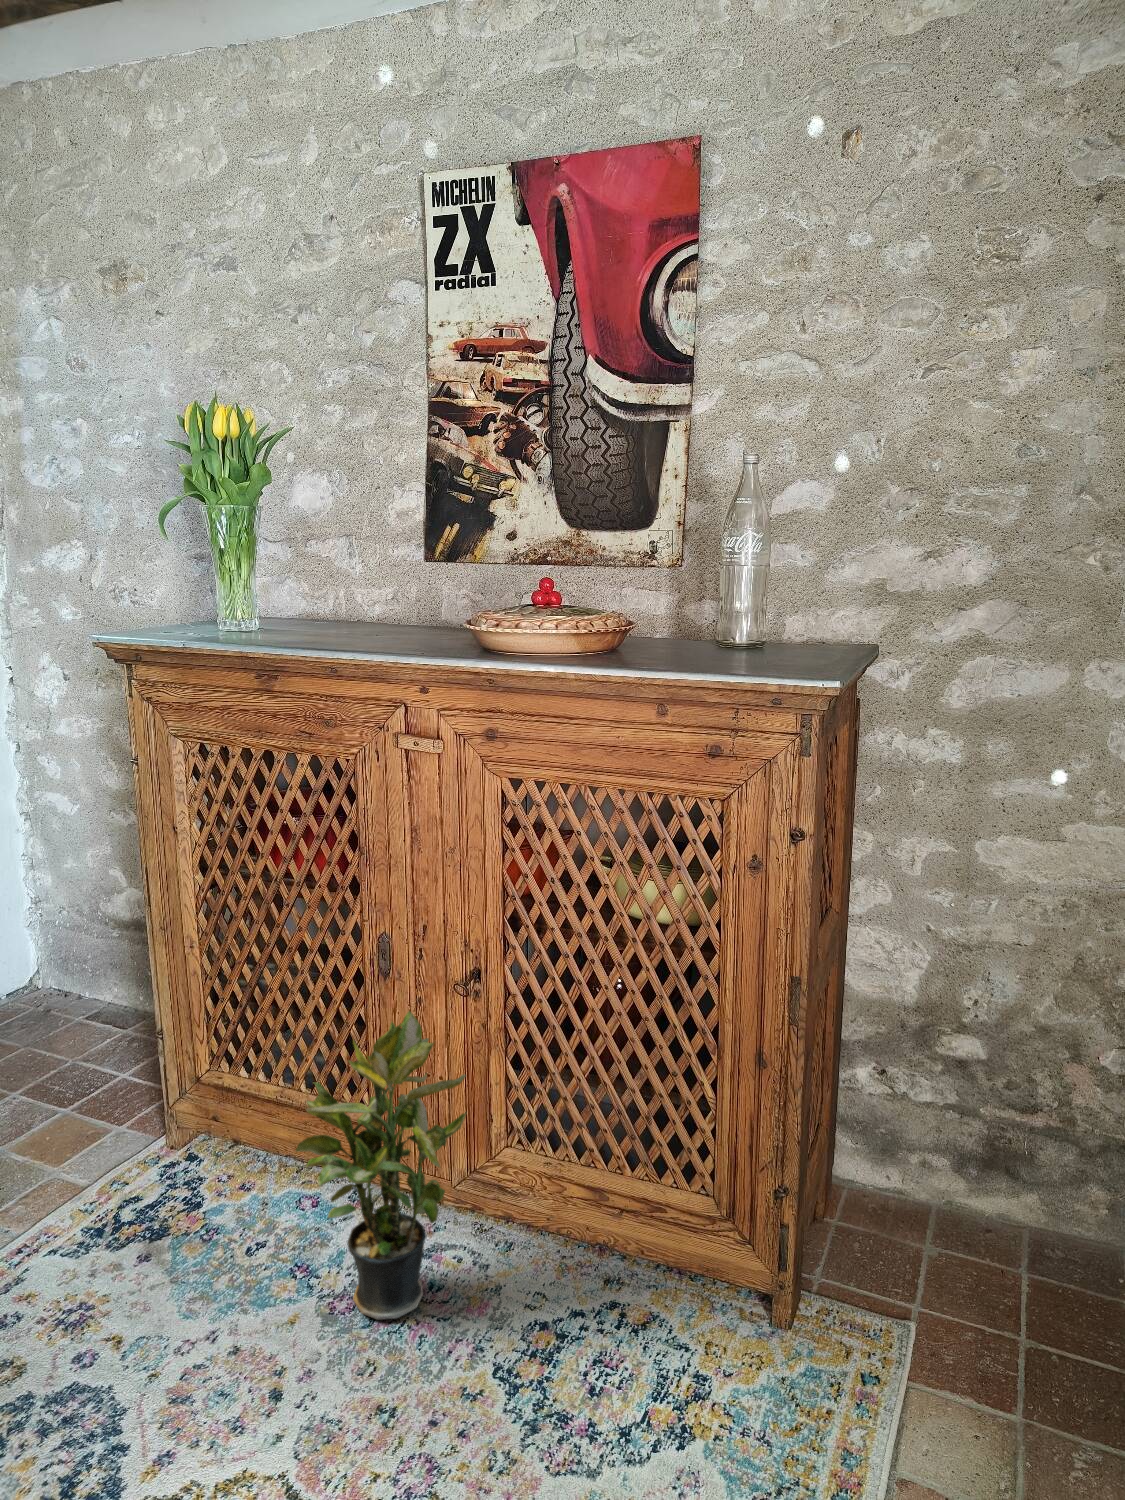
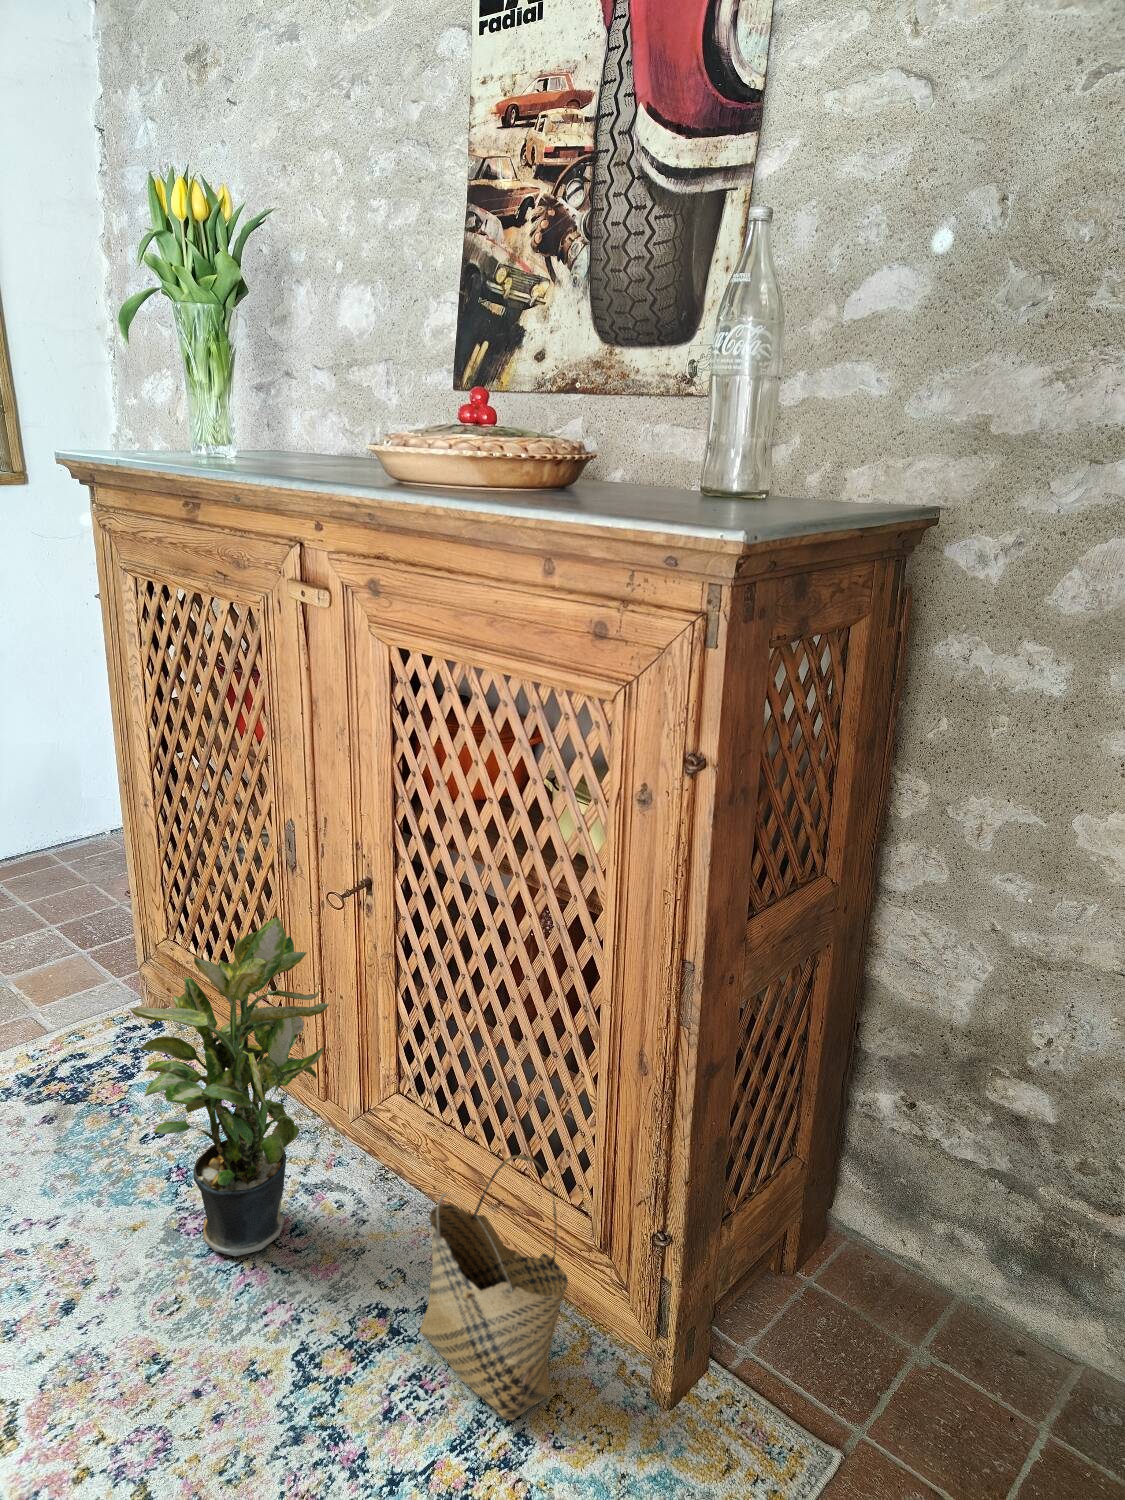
woven basket: none [583,1158,715,1369] -> present [420,1154,568,1420]

